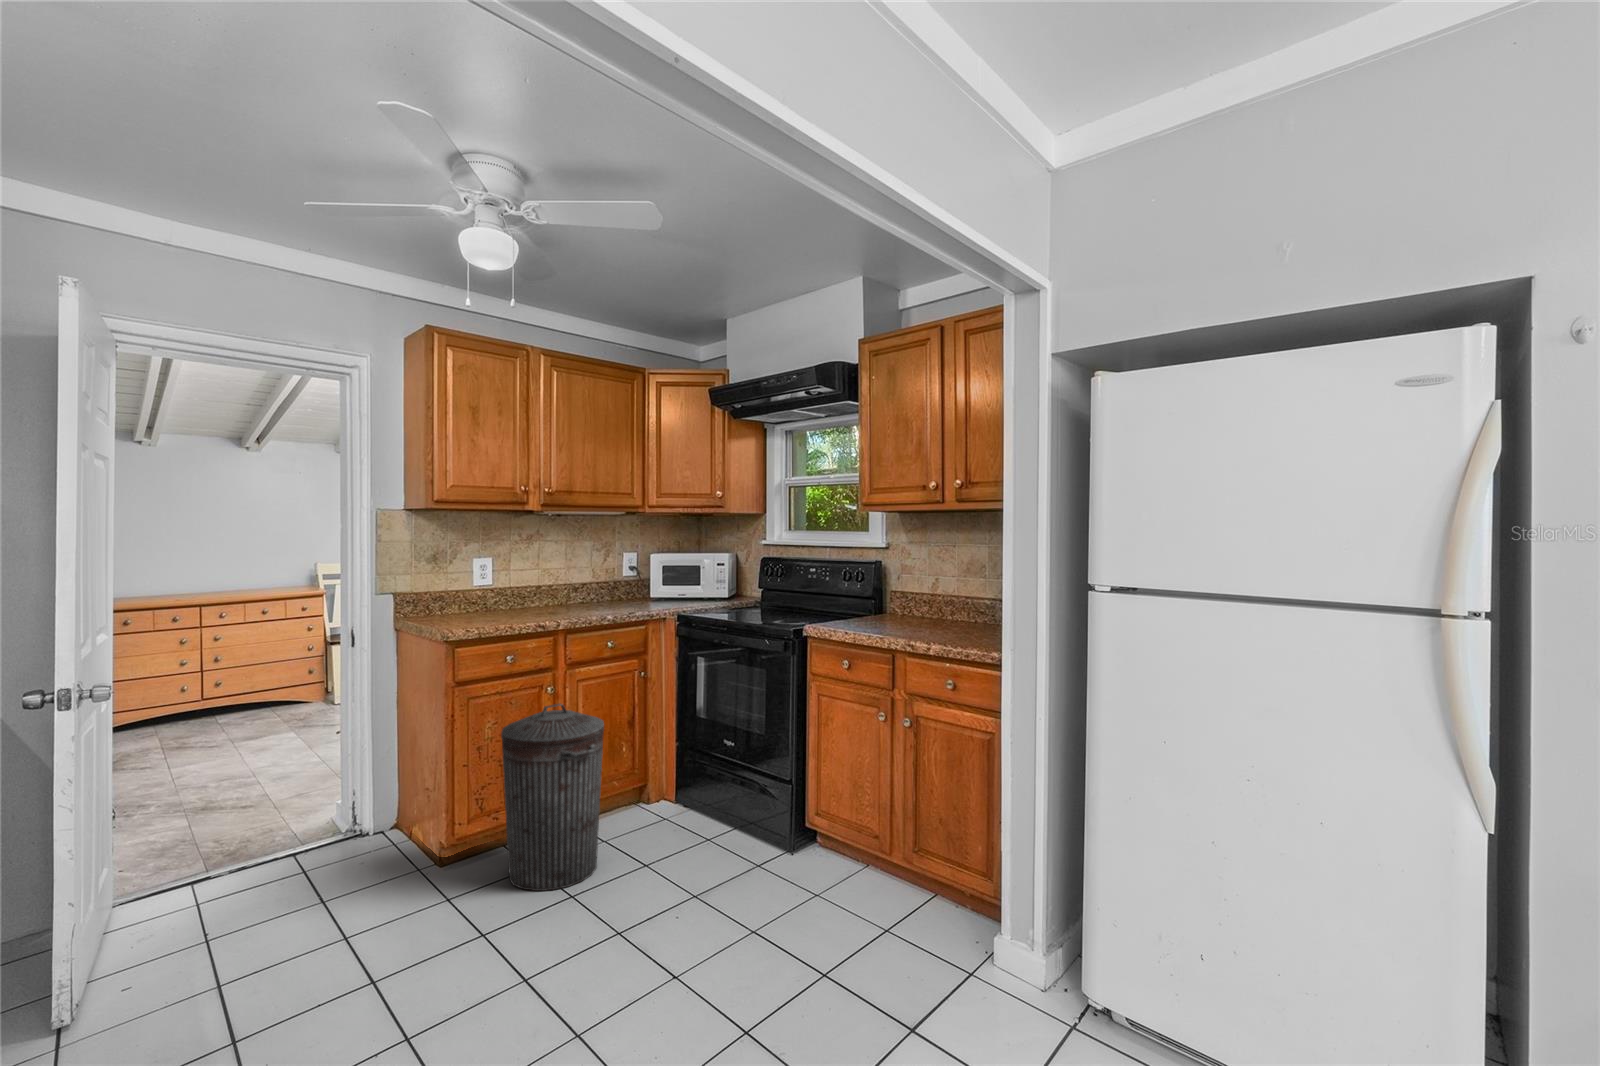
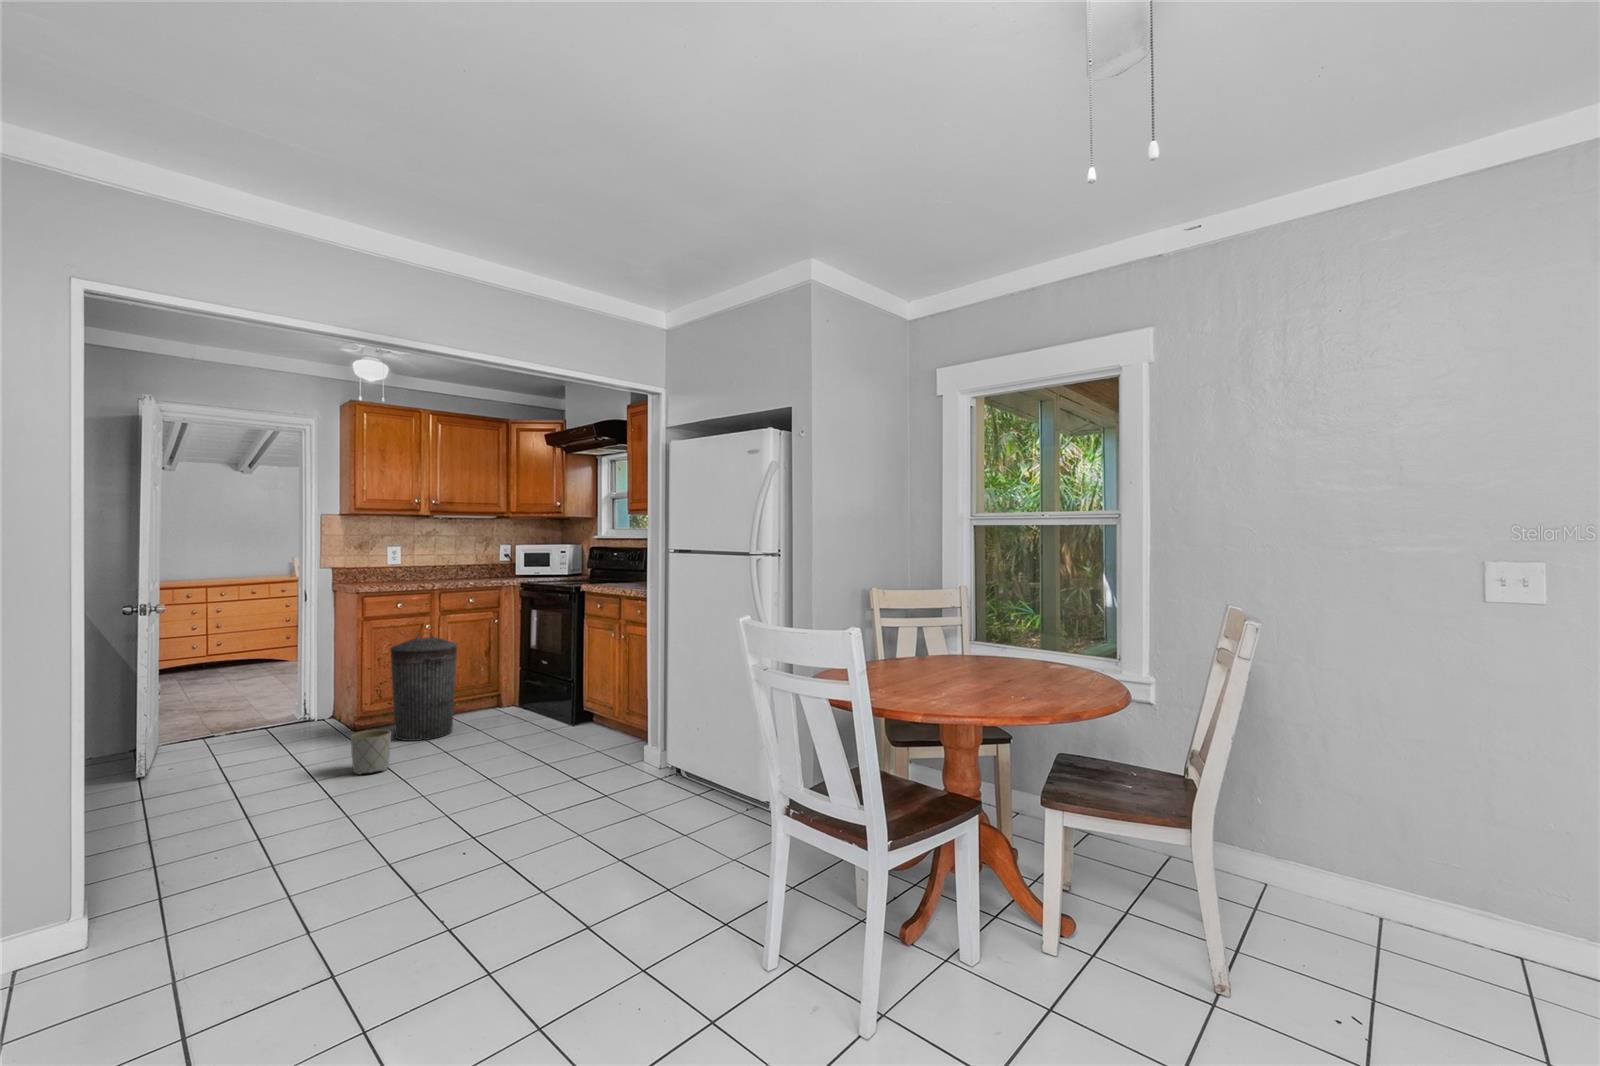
planter: none [464,904,534,1005] -> present [351,729,391,775]

